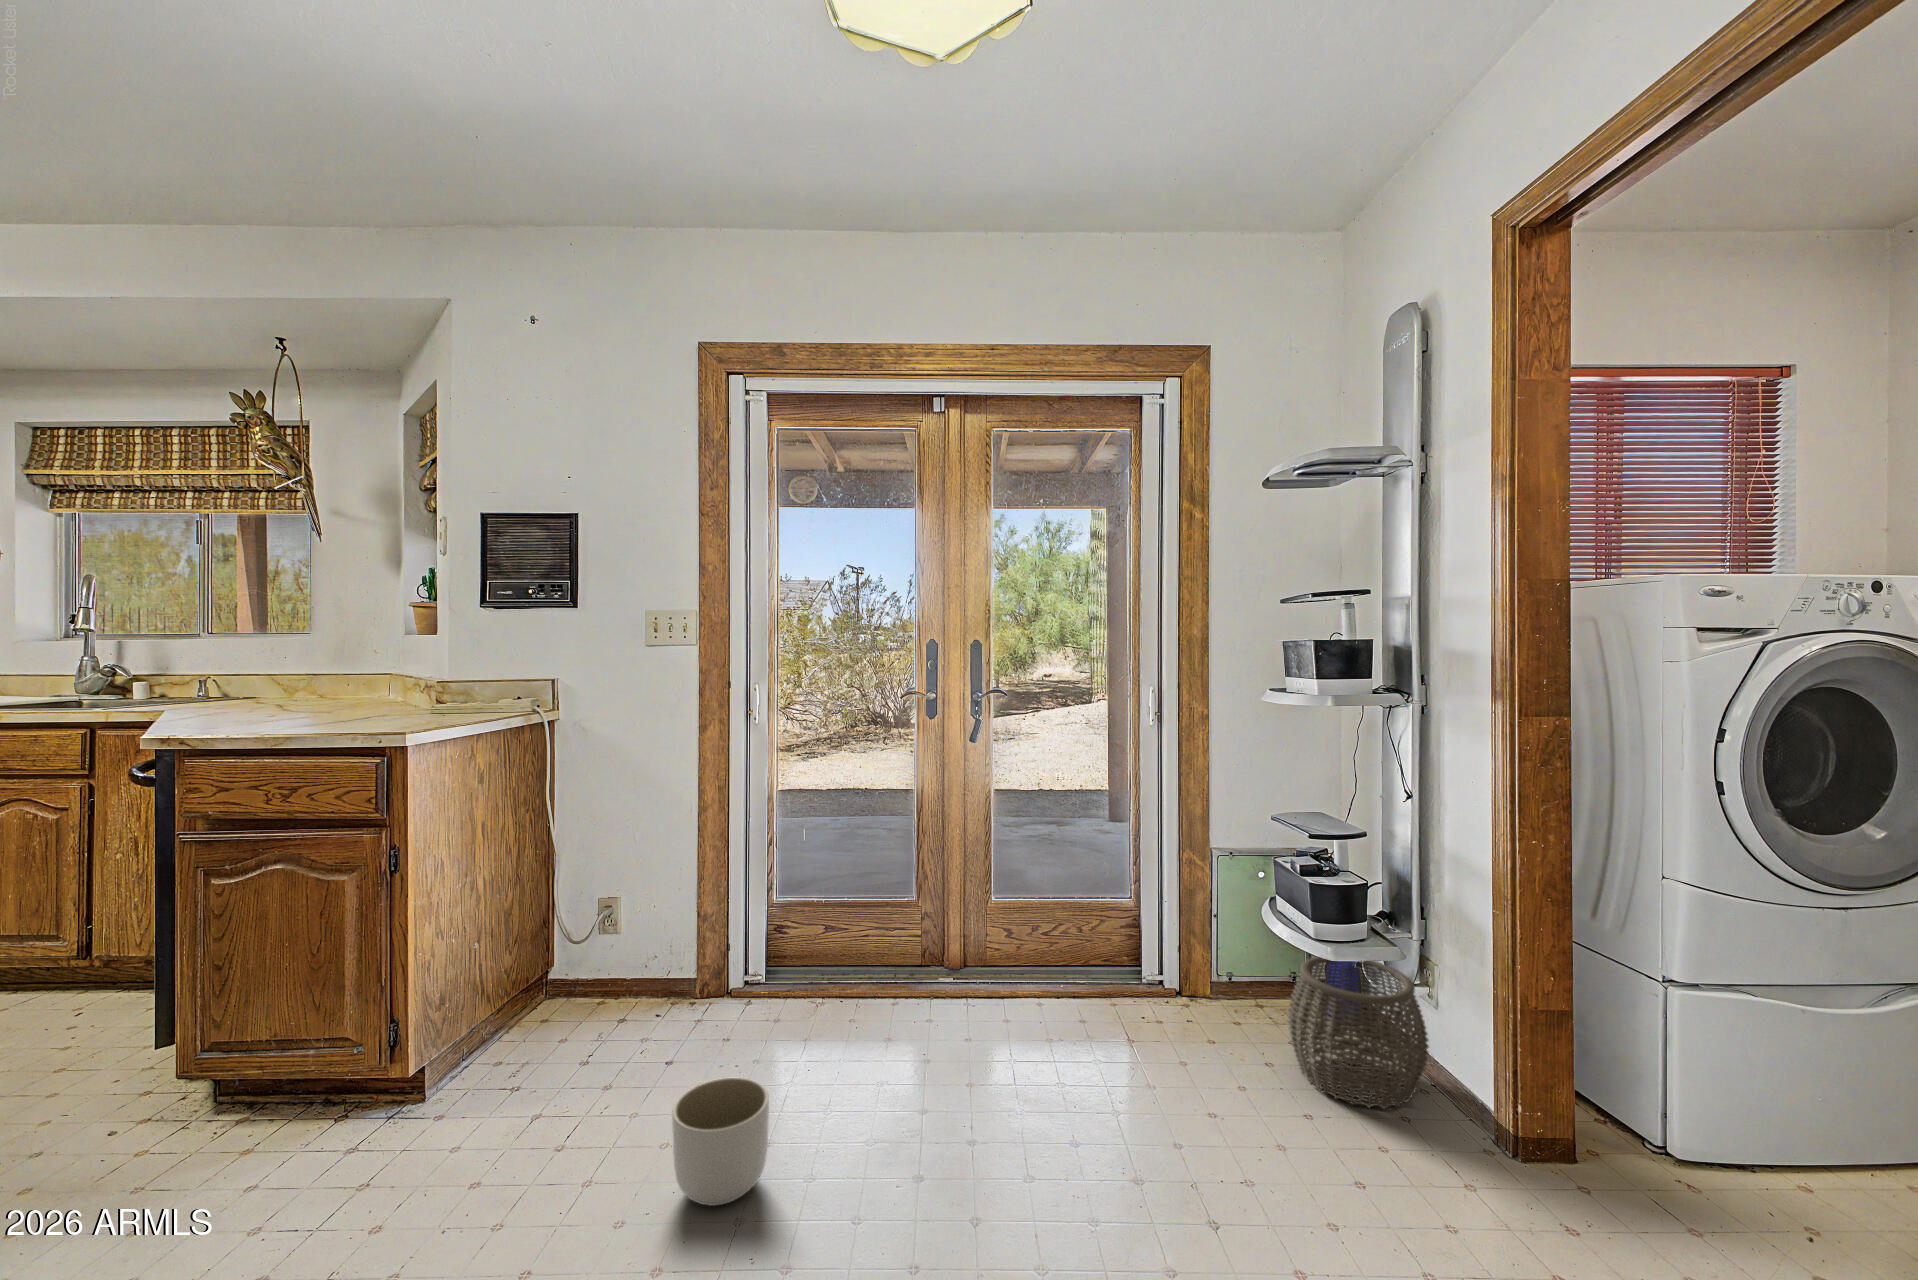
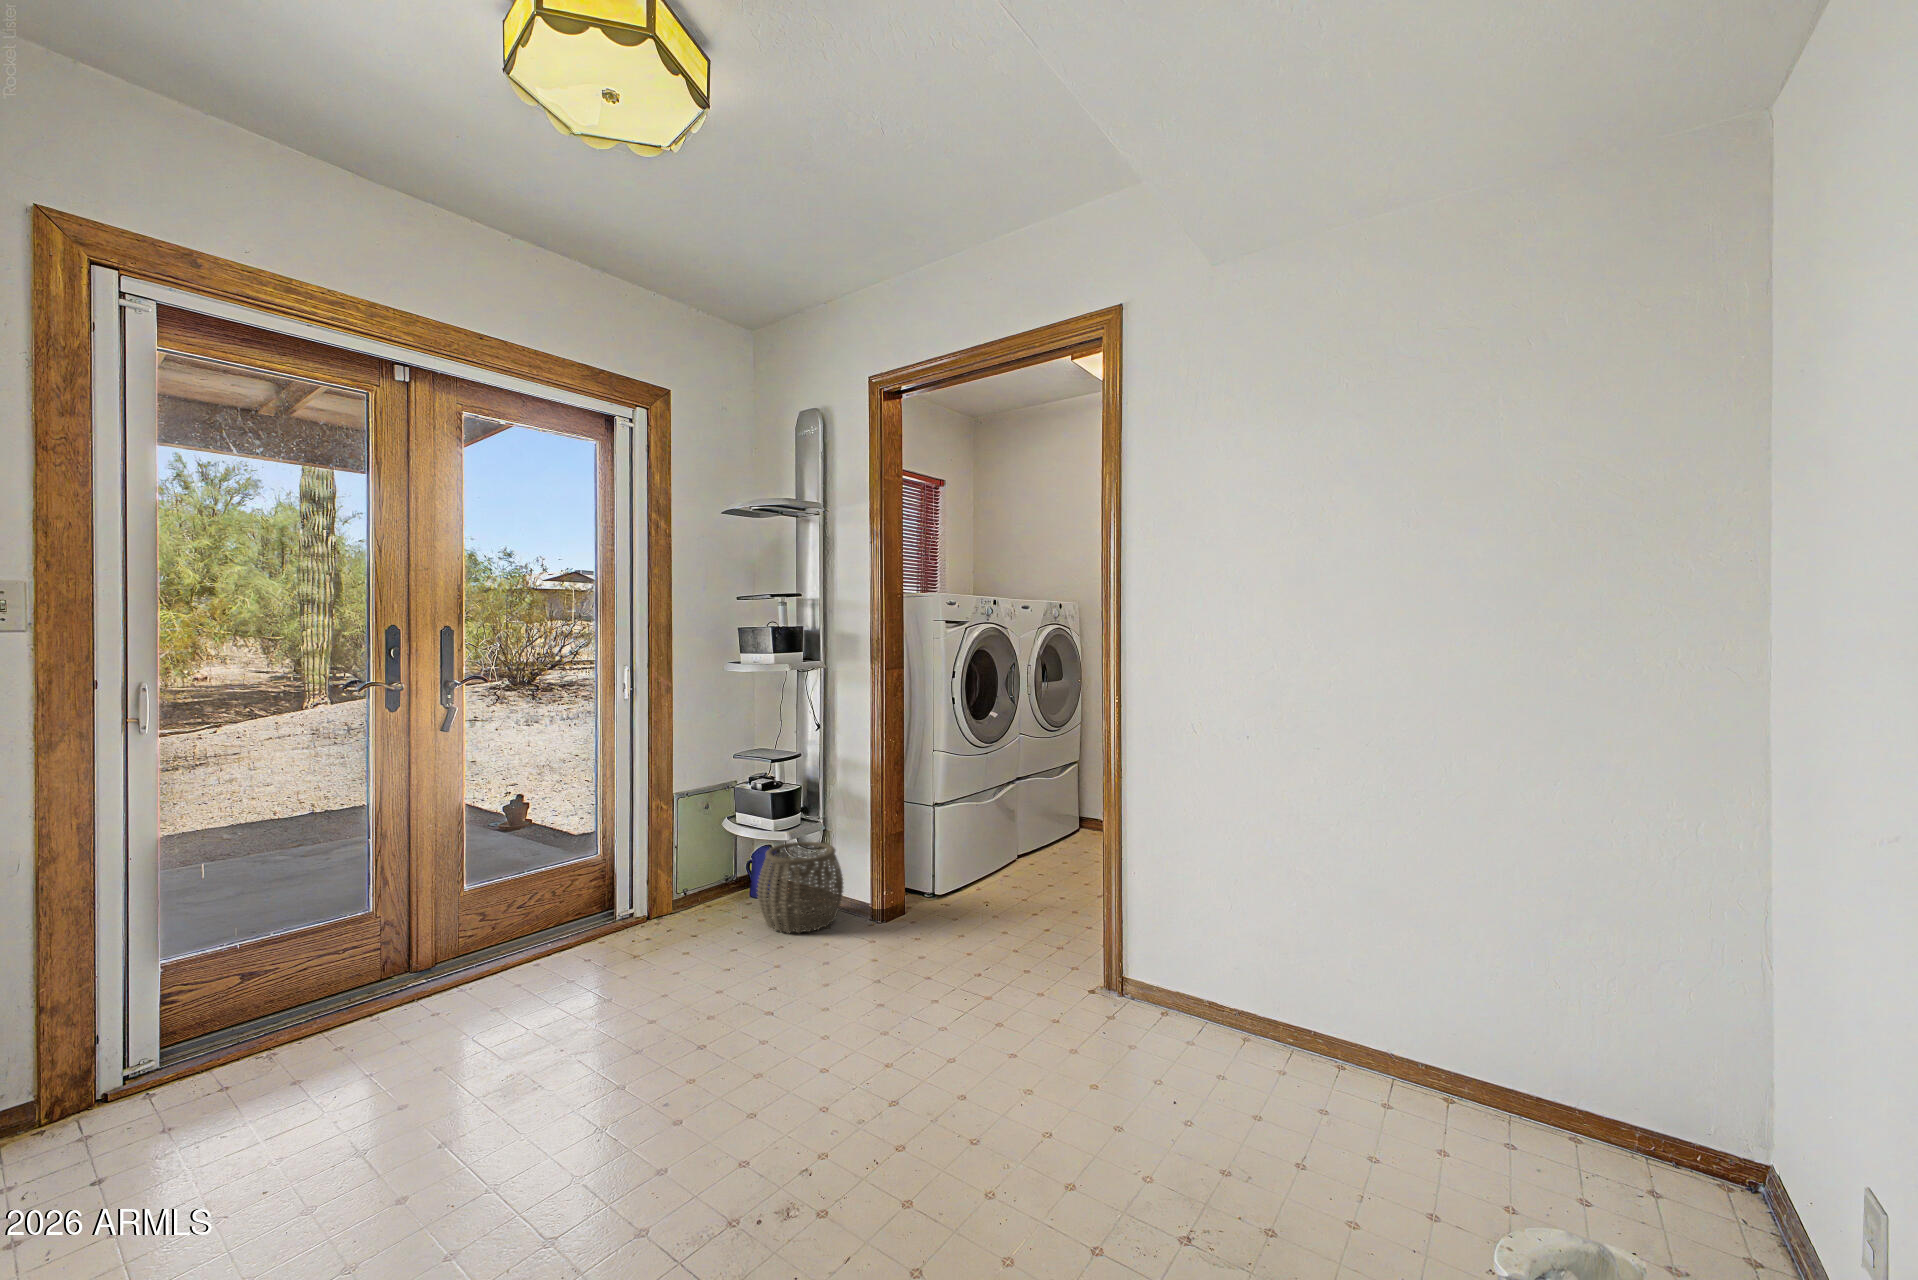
planter: present [672,1078,769,1206] -> none [310,1077,433,1214]

